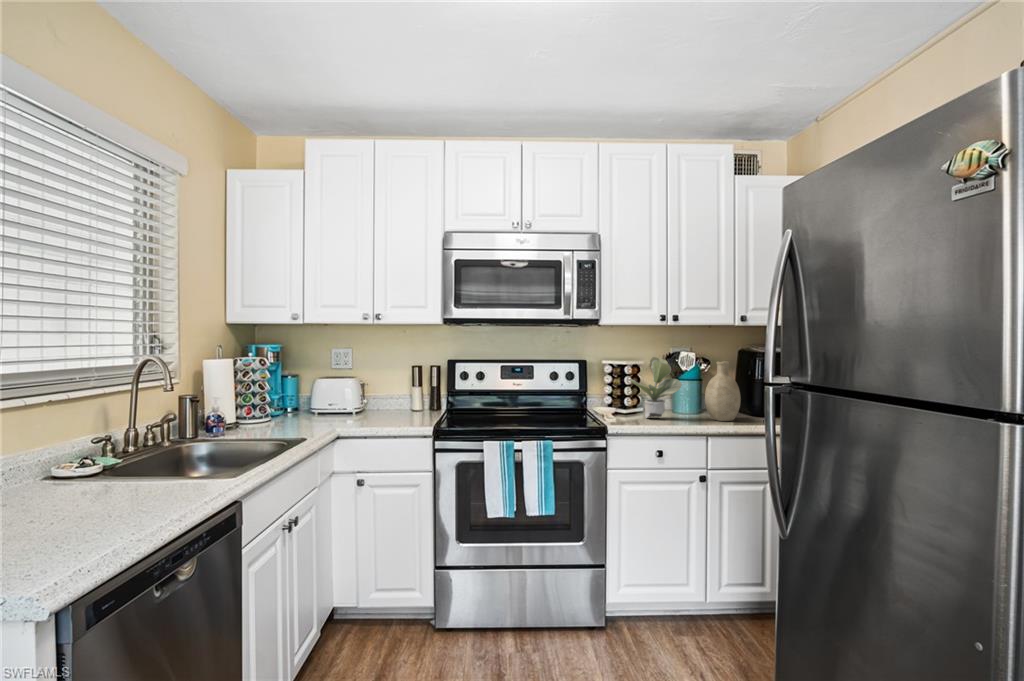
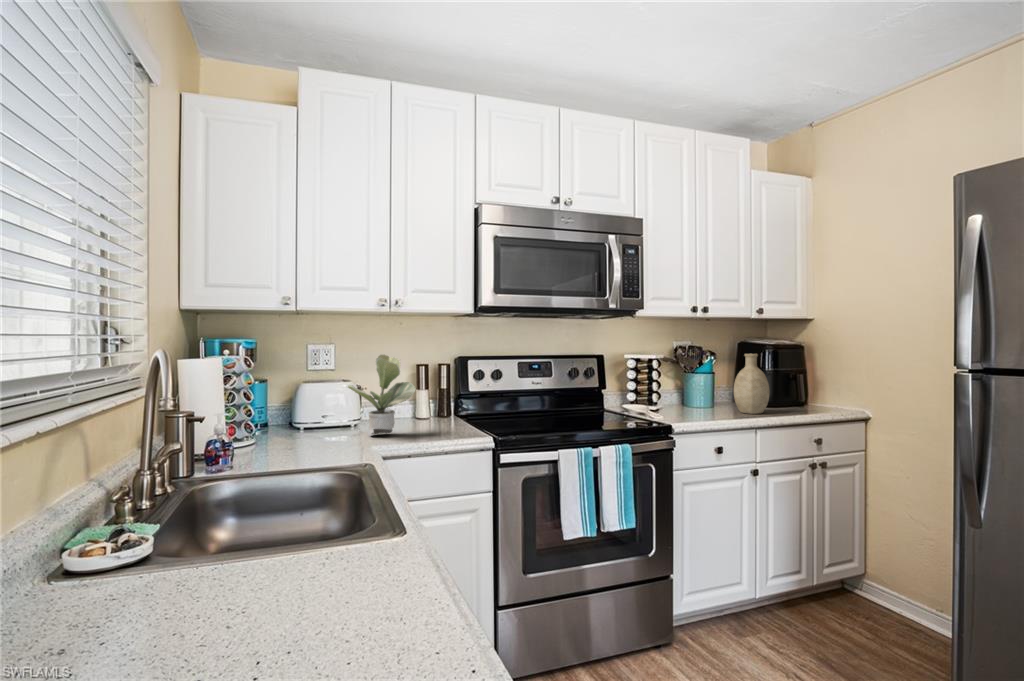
potted plant: present [630,357,682,418] -> present [347,355,416,435]

